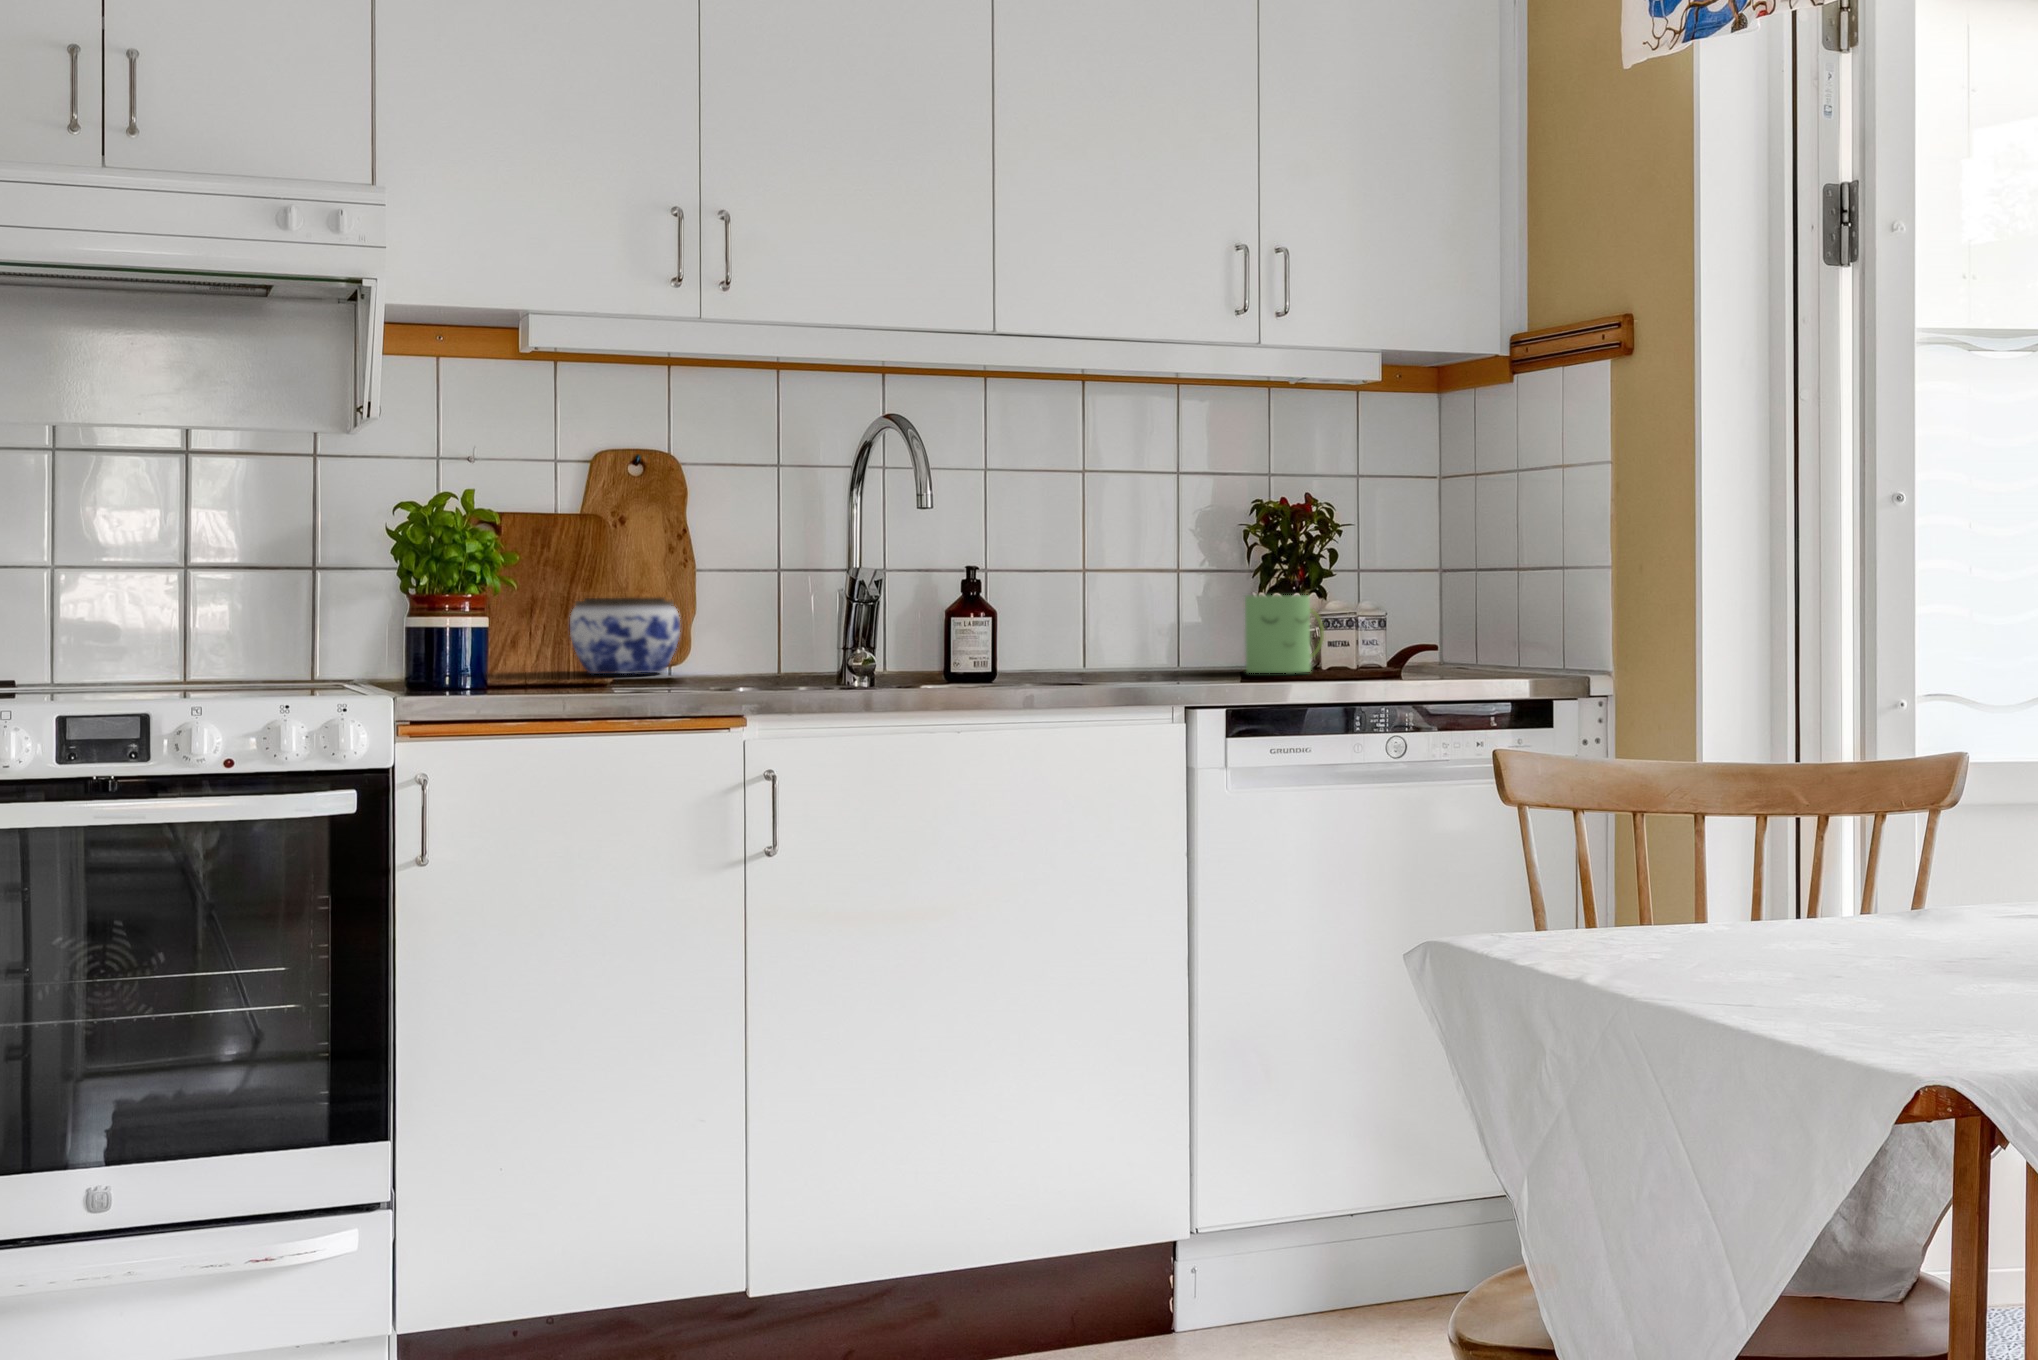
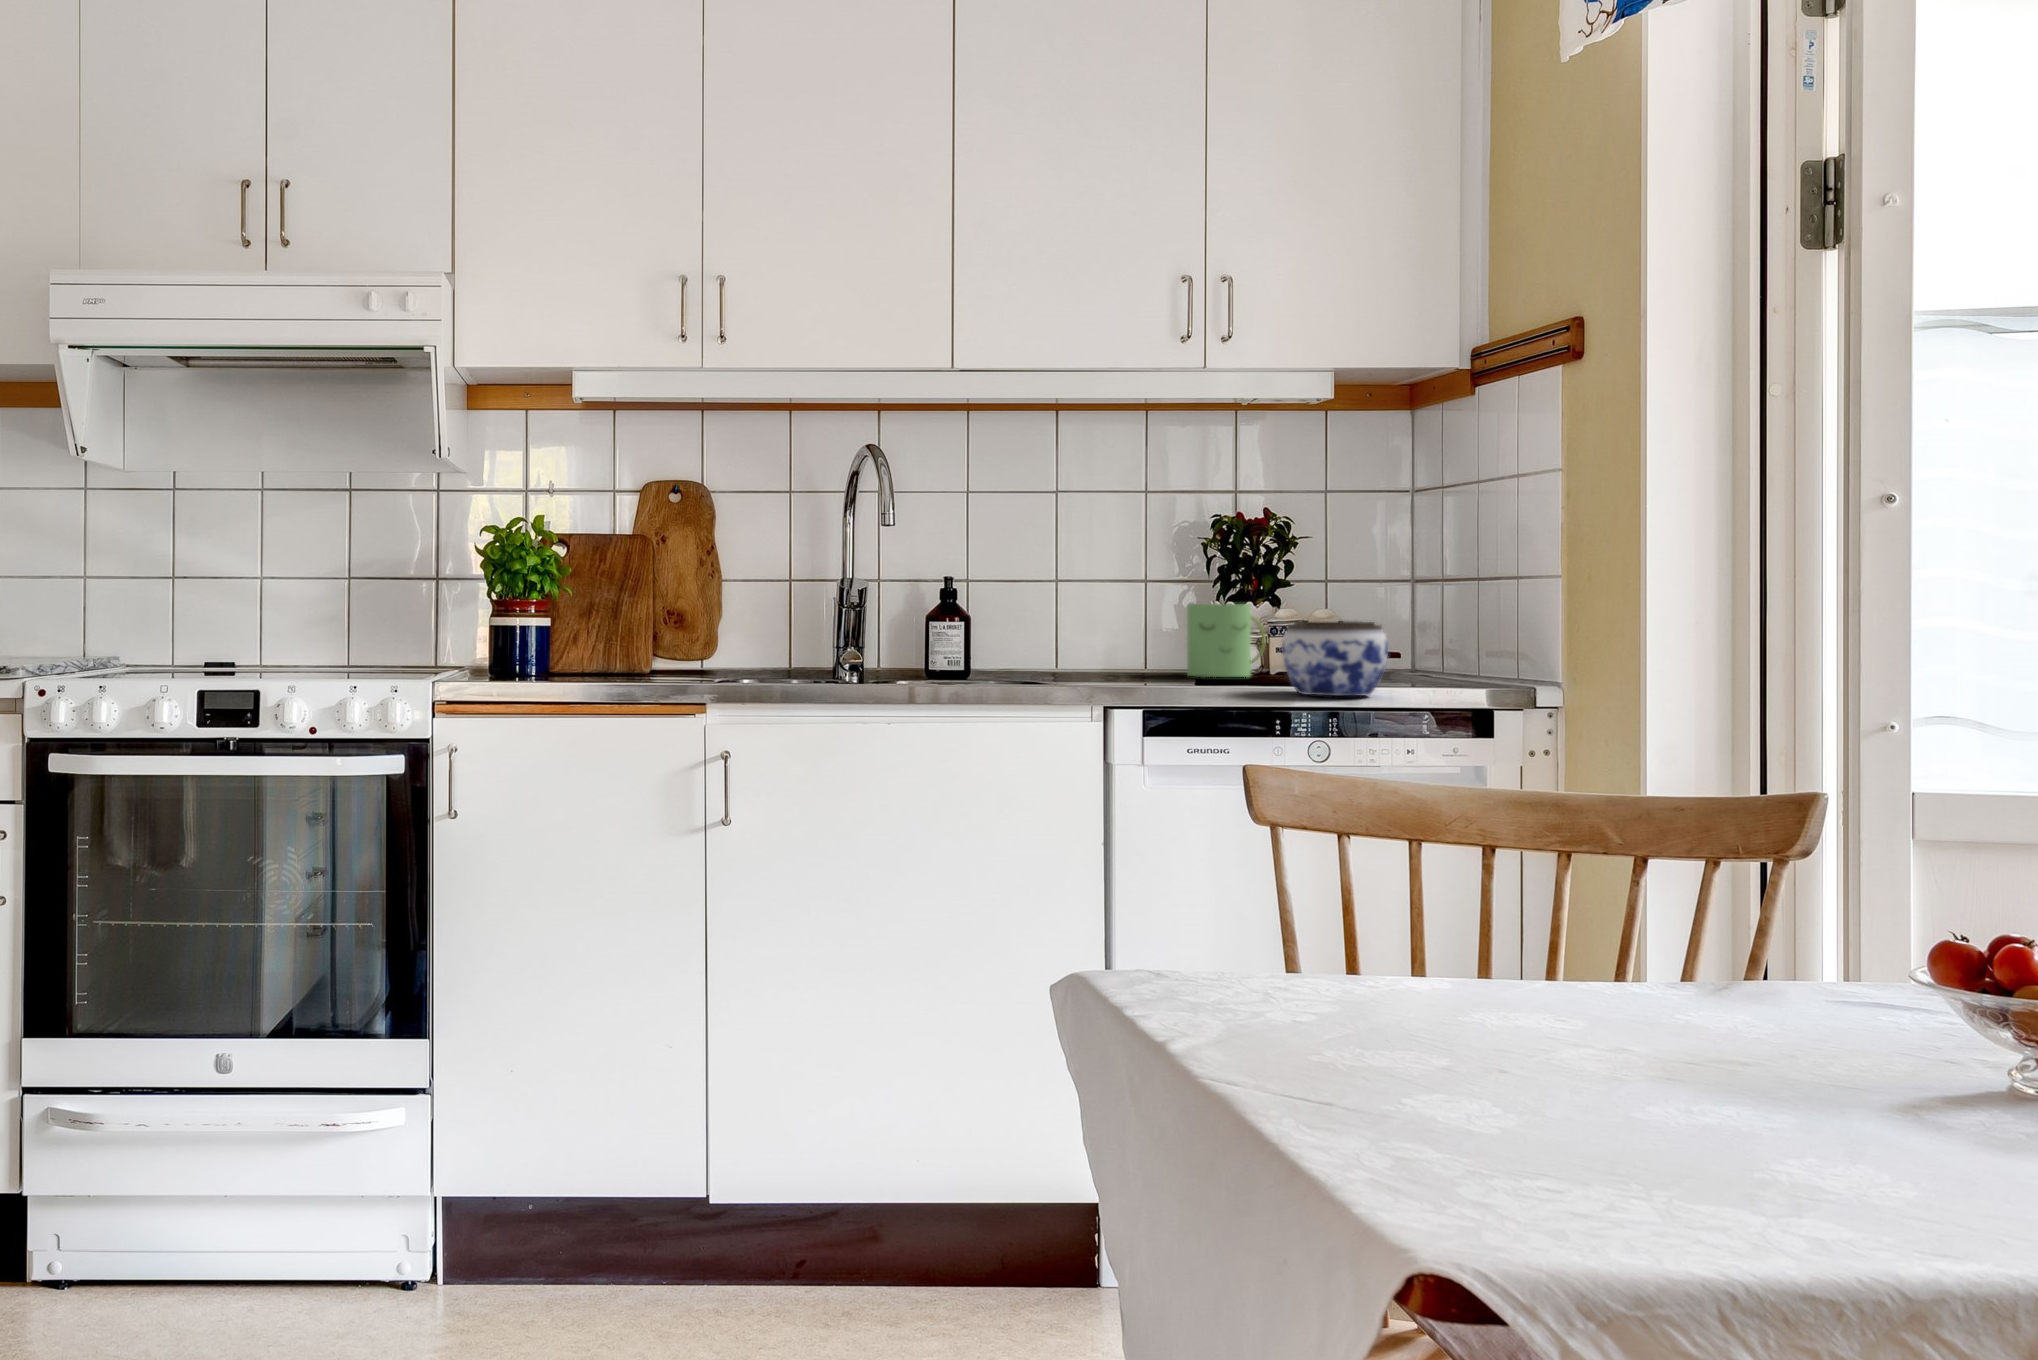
jar: present [570,597,680,674] -> present [1282,621,1388,696]

